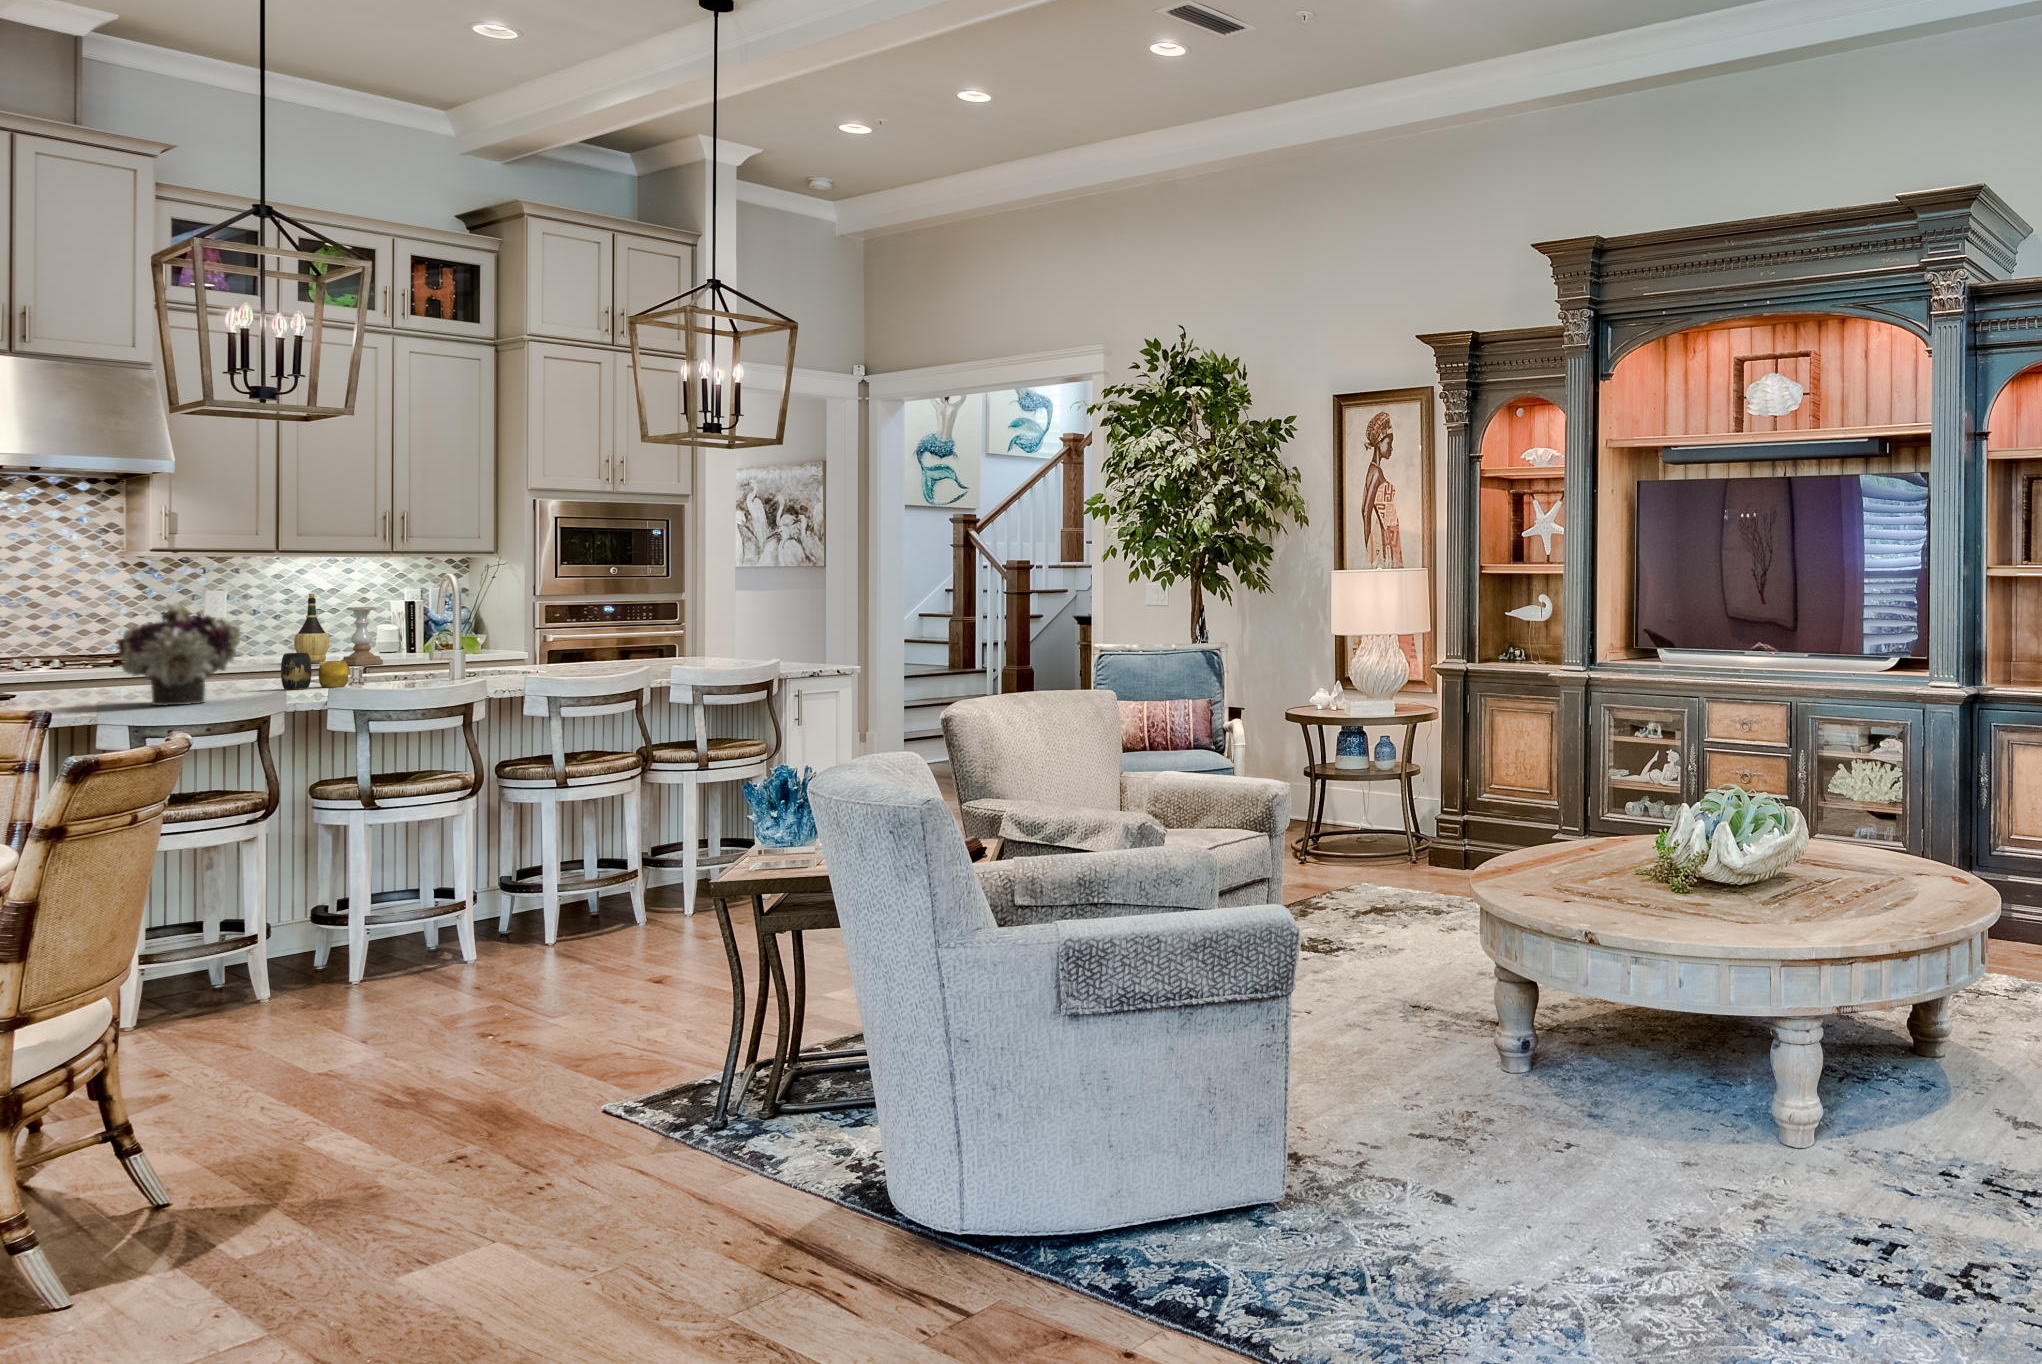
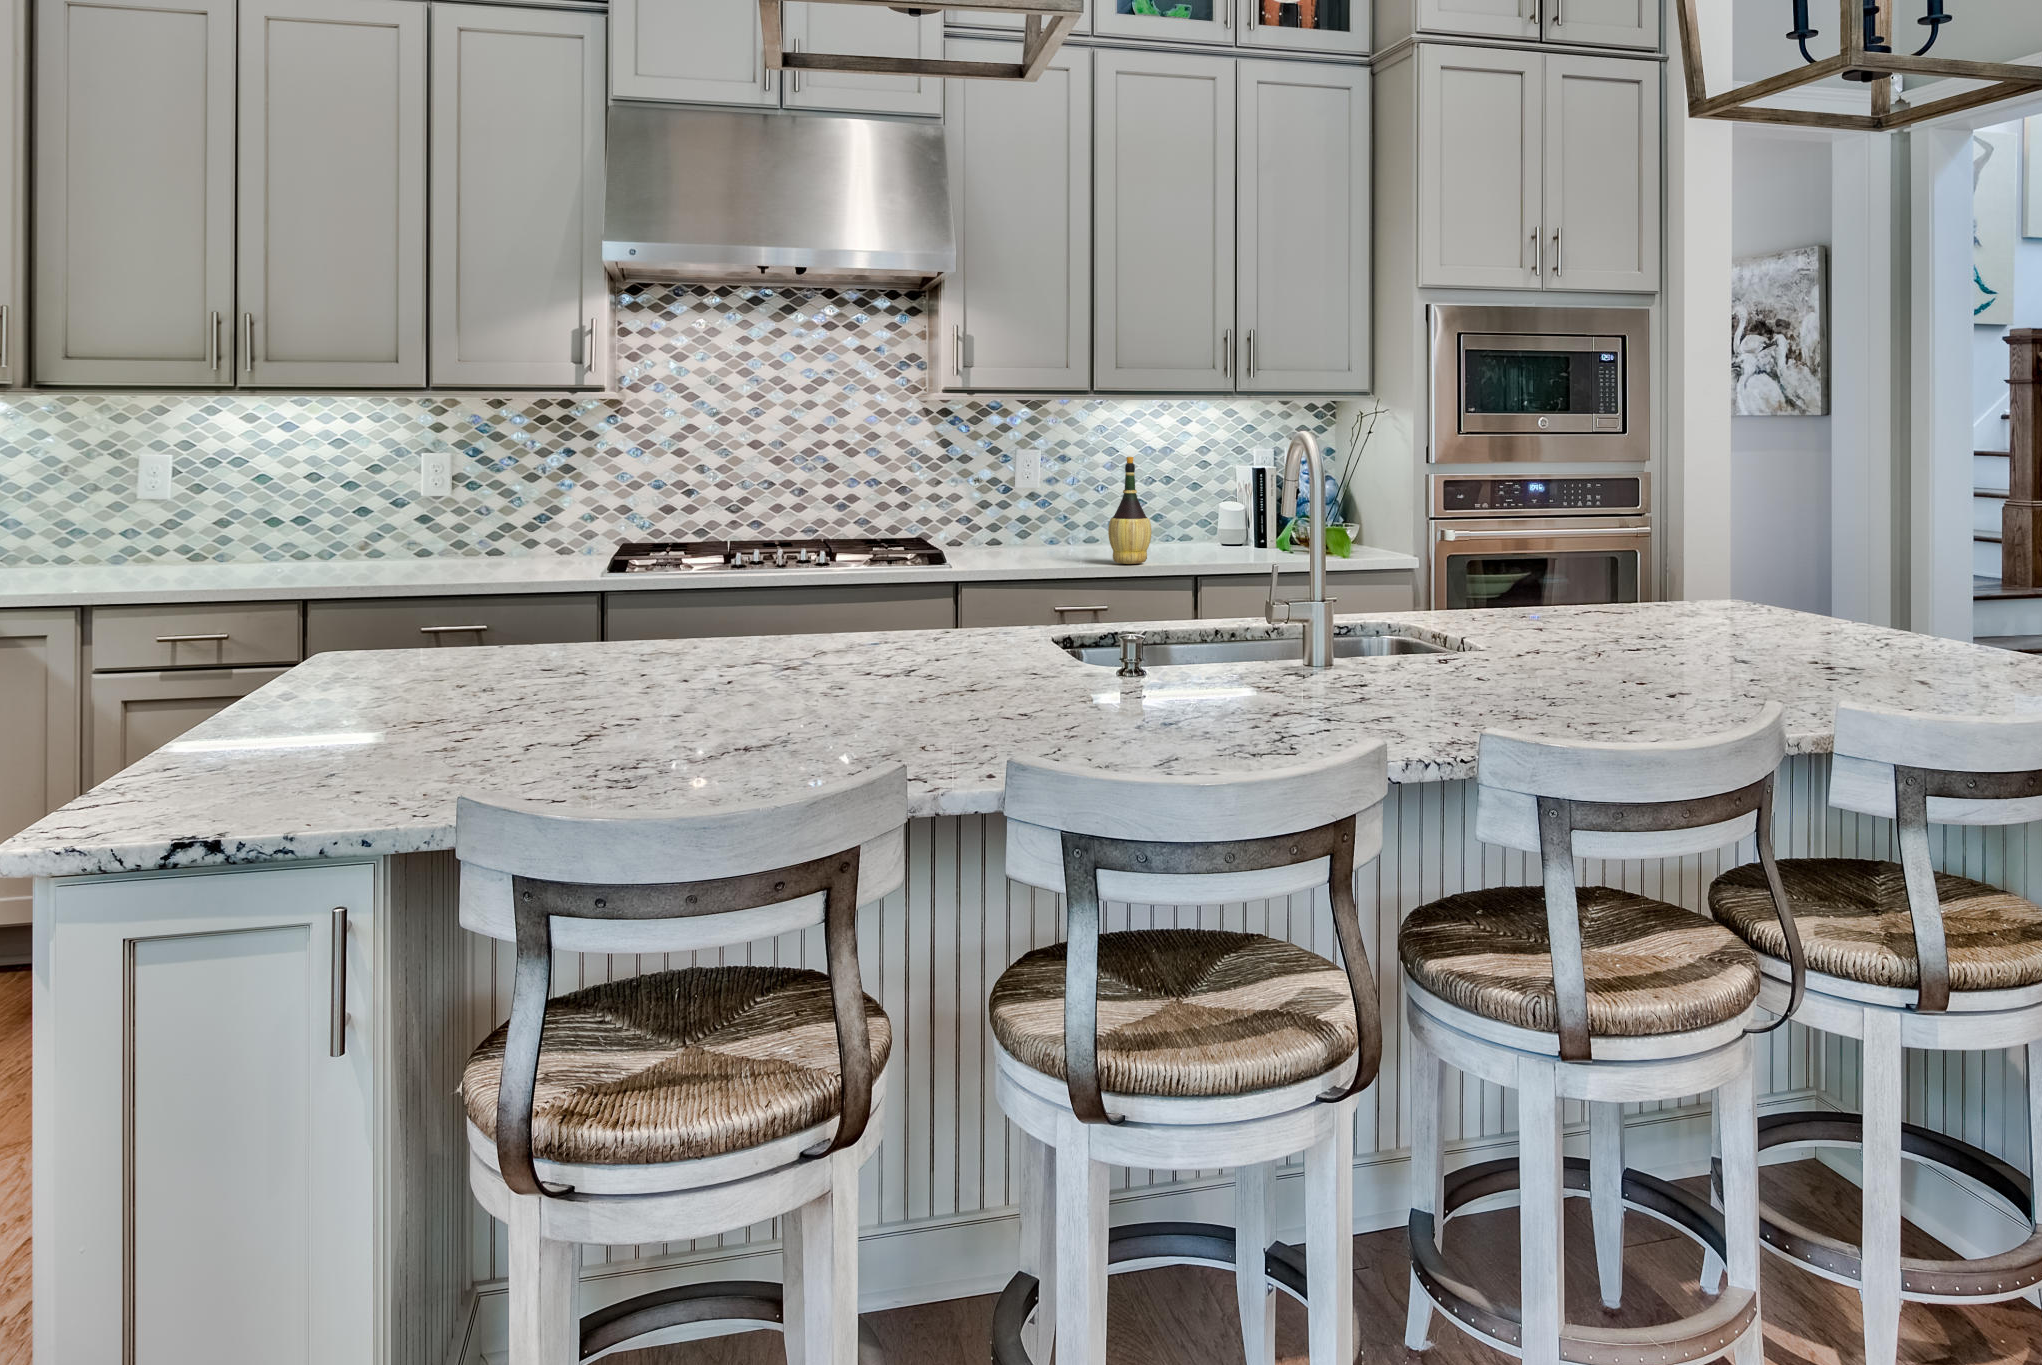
flower arrangement: present [117,602,240,706] -> none [679,494,879,721]
candle holder: present [341,607,383,666] -> none [1156,482,1211,578]
vase: present [281,653,348,689] -> none [993,591,1101,666]

